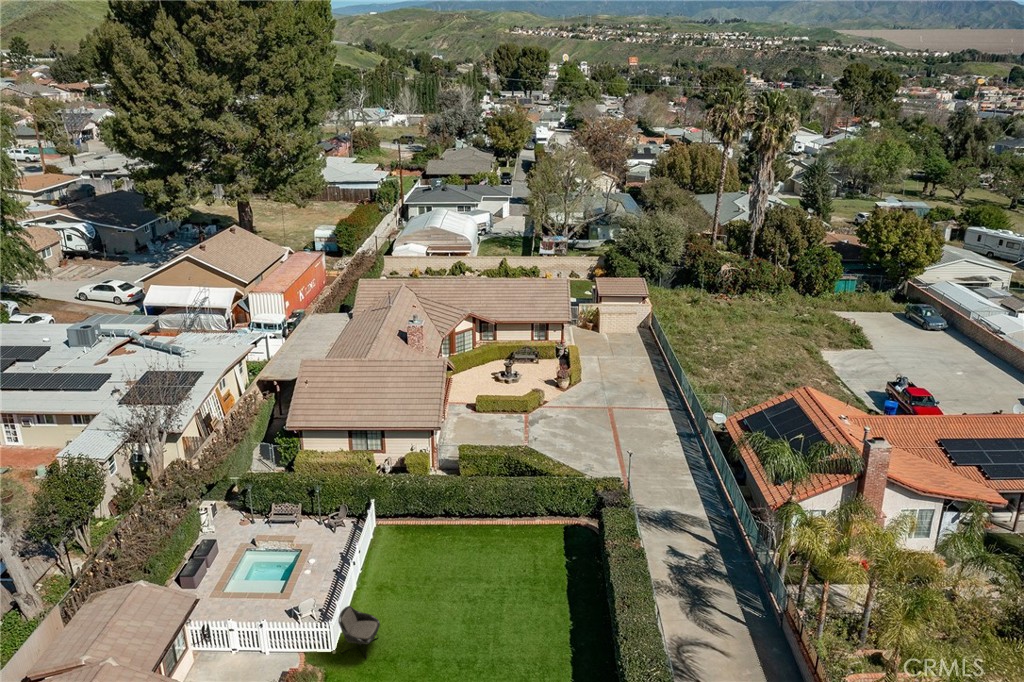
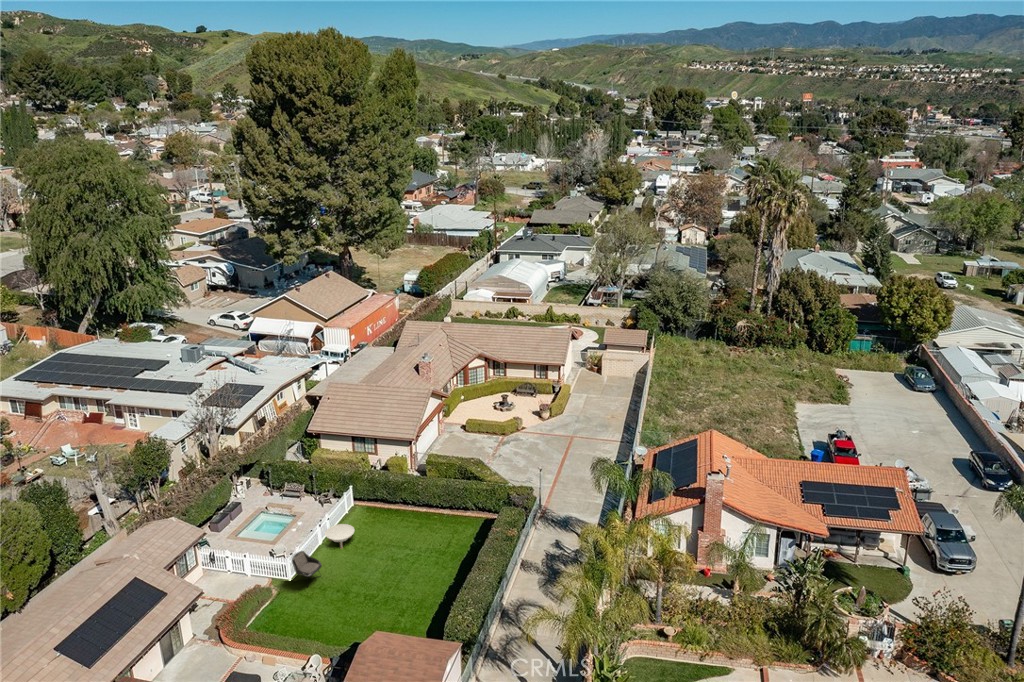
round table: none [360,555,402,591] -> present [325,524,354,549]

